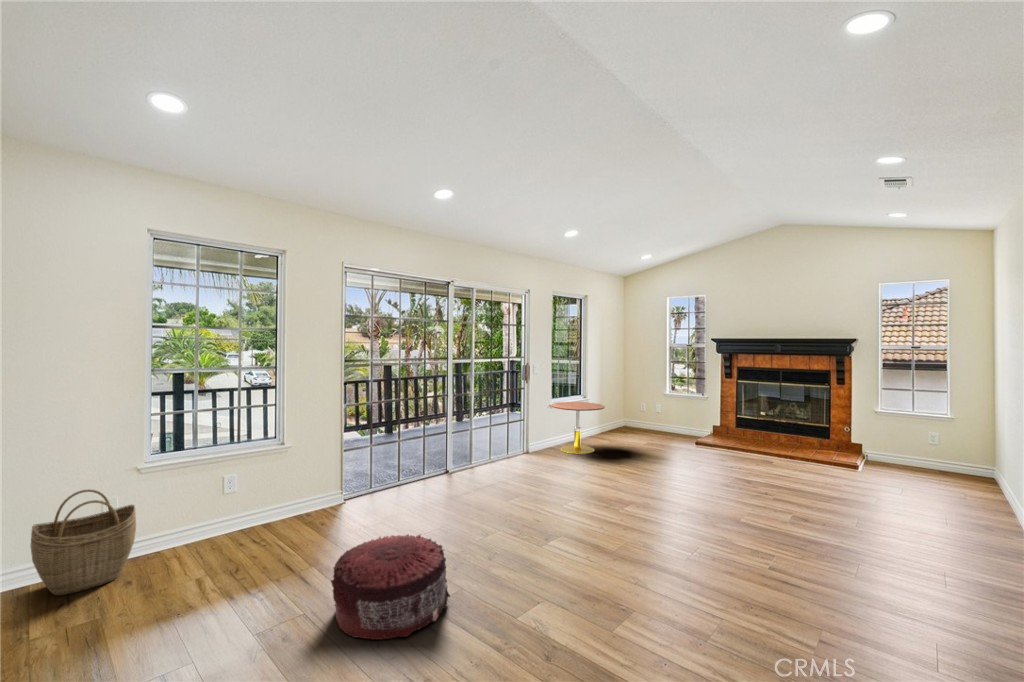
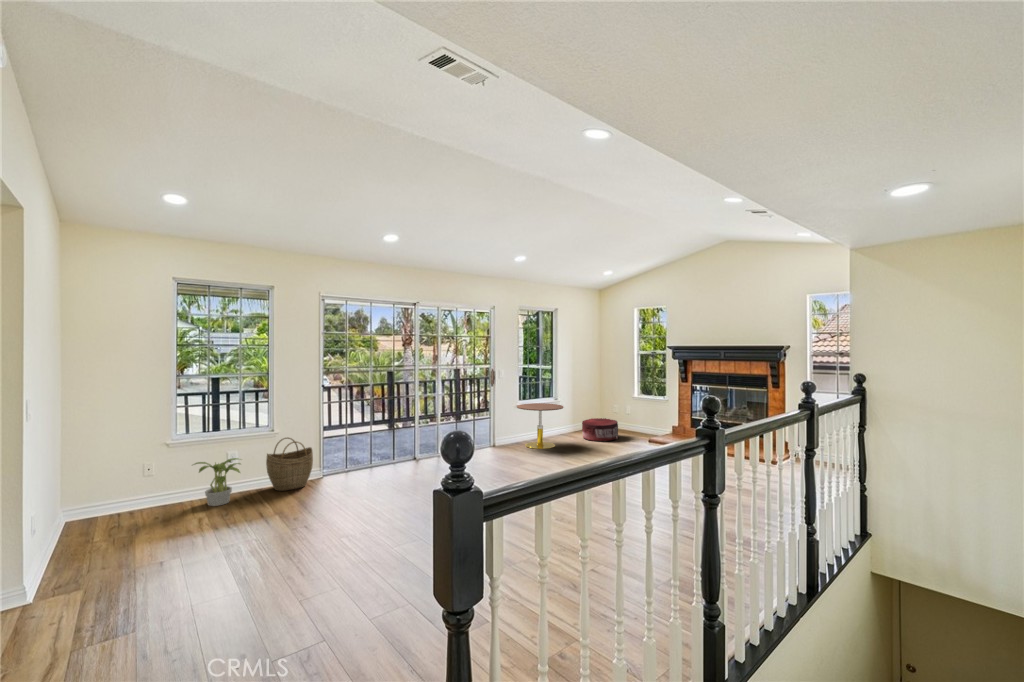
potted plant: none [178,484,250,555] -> present [193,458,240,506]
woven basket: present [30,490,136,595] -> present [266,437,313,491]
pouf: present [331,534,450,640] -> present [582,418,619,441]

